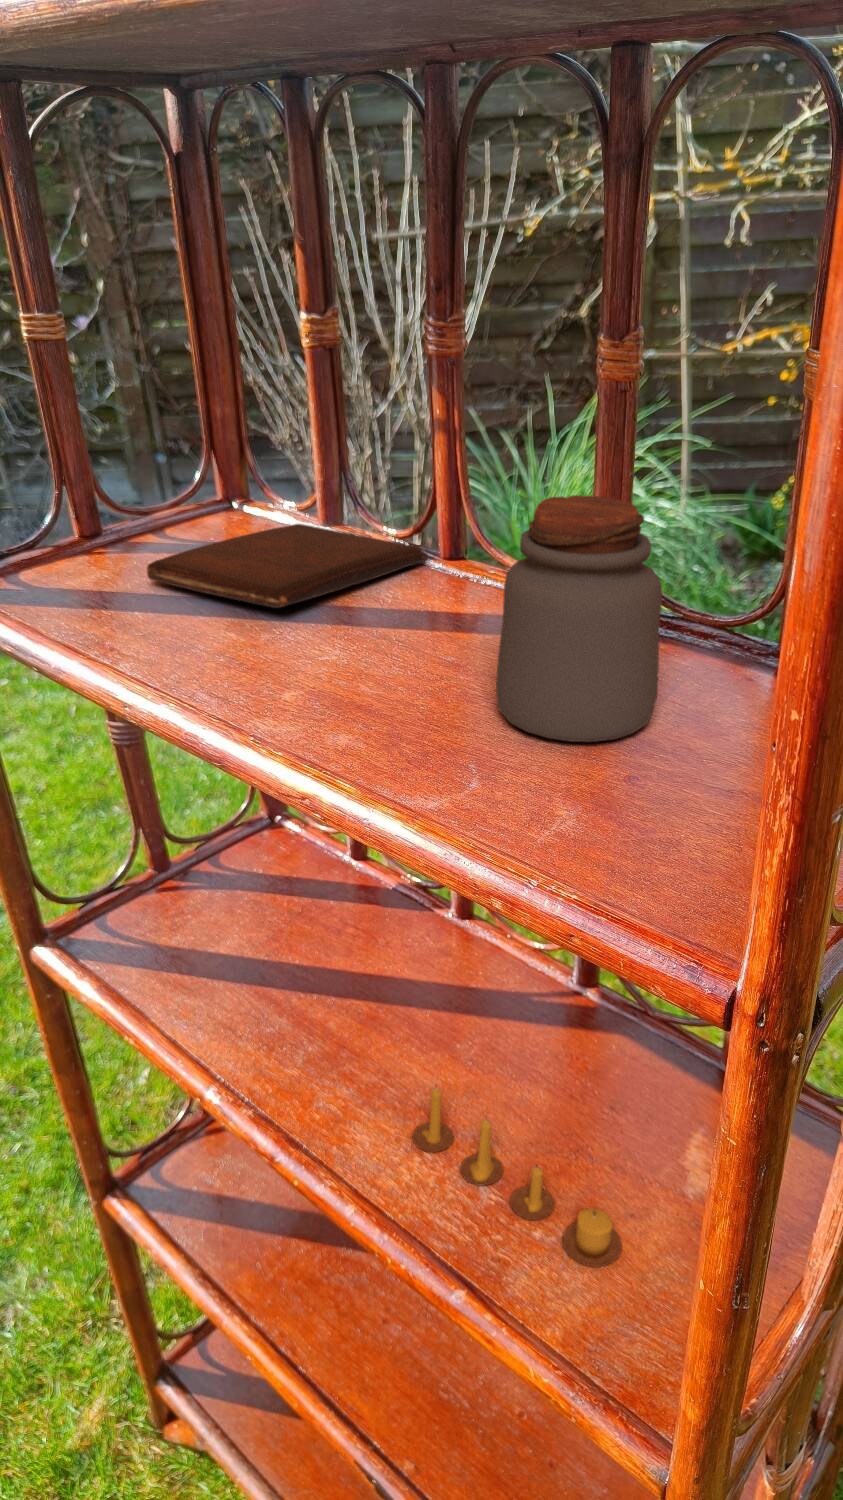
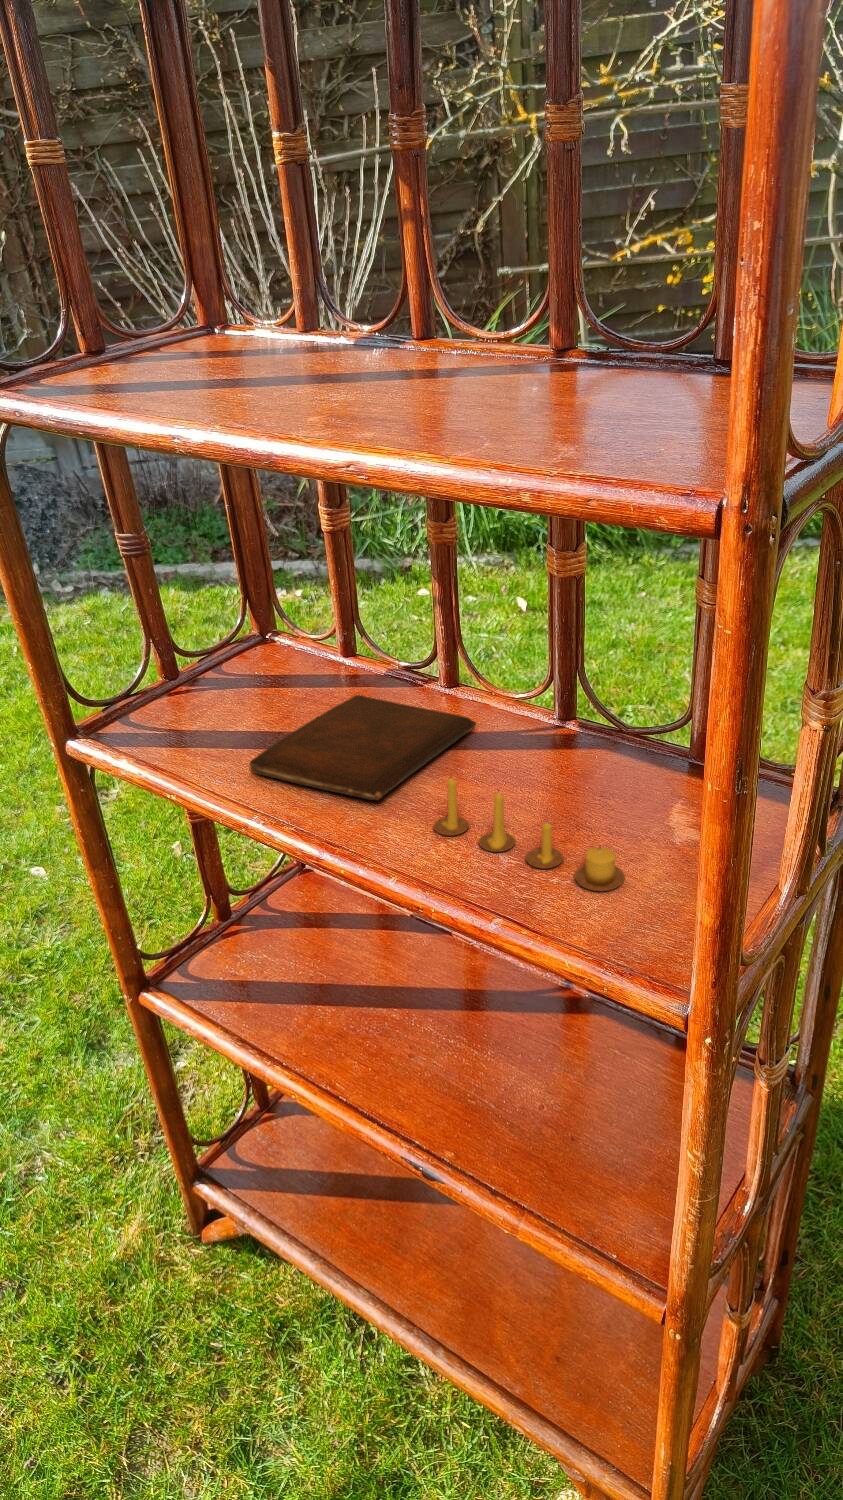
jar: present [496,495,662,742] -> none [480,205,619,417]
book: present [147,524,428,608] -> present [249,695,476,800]

